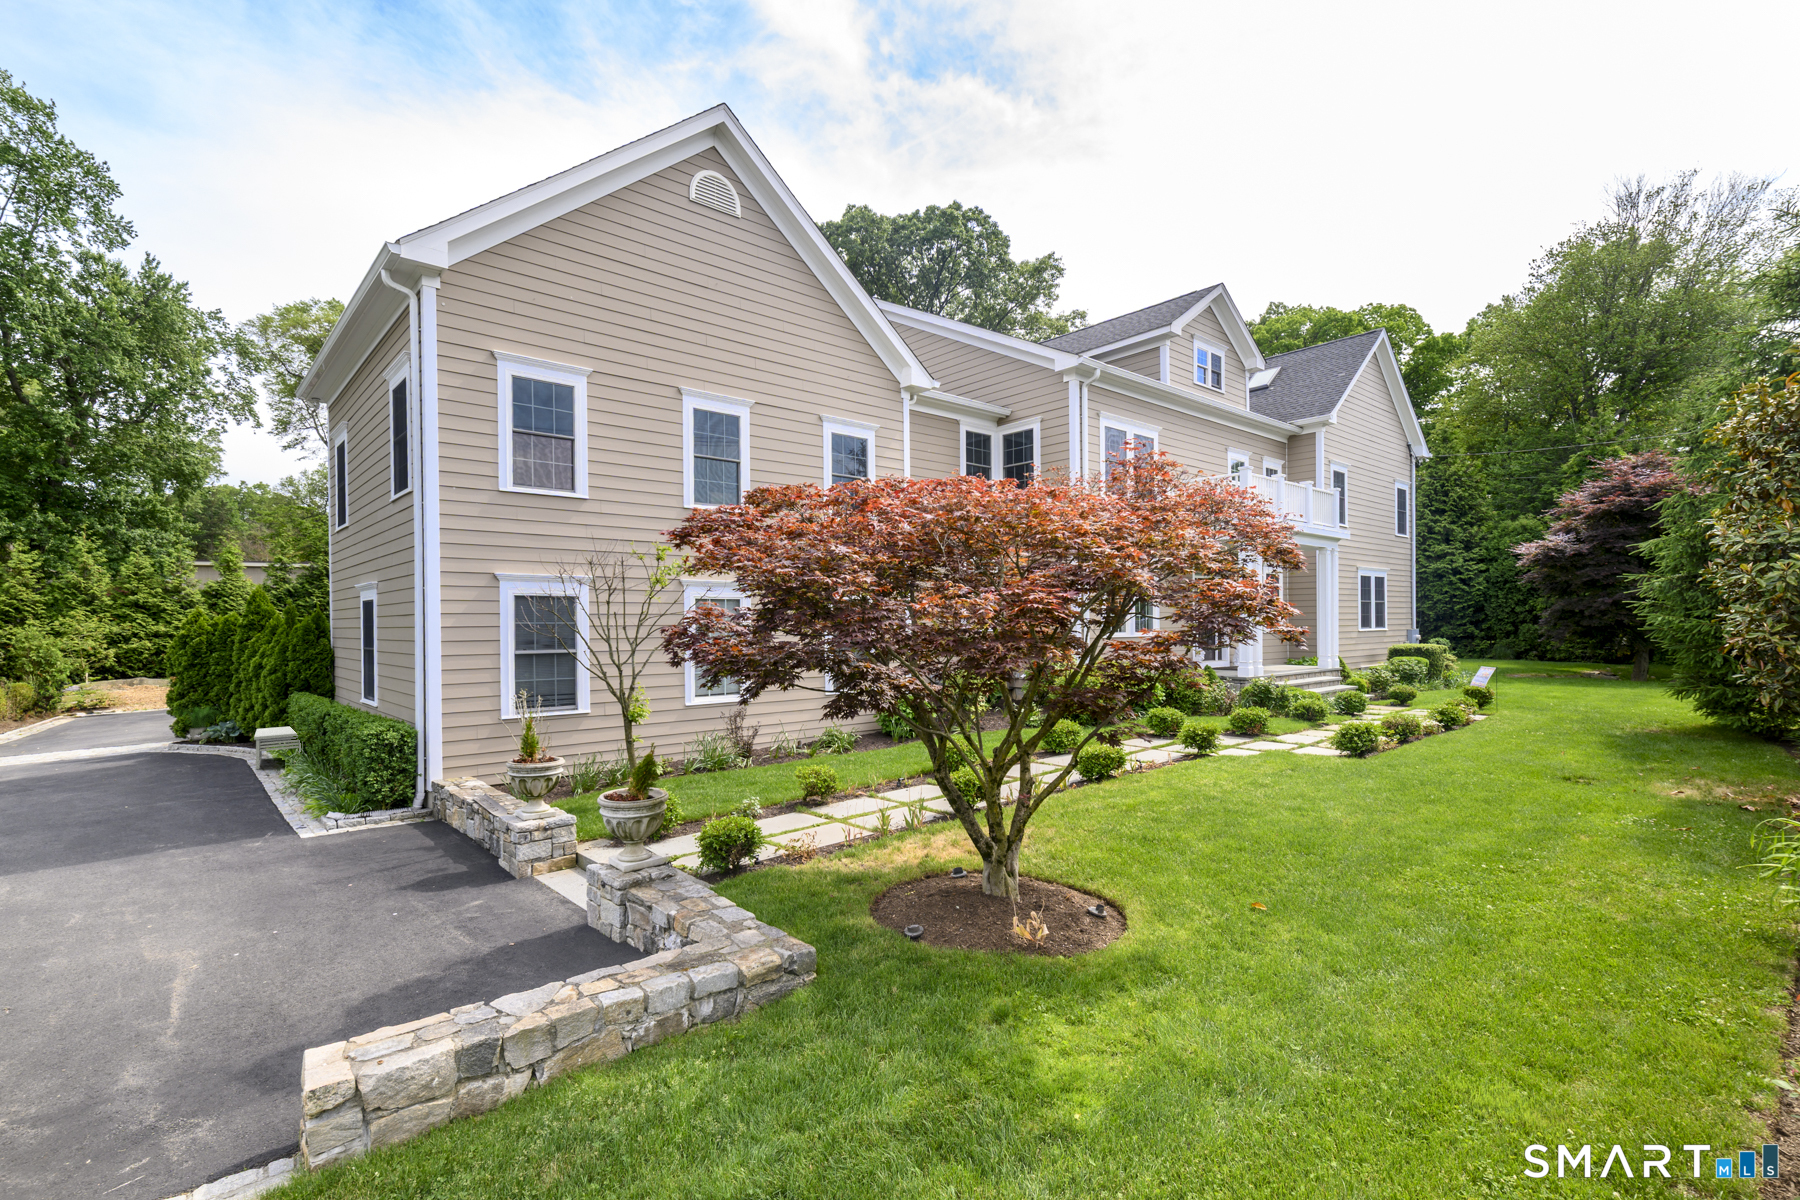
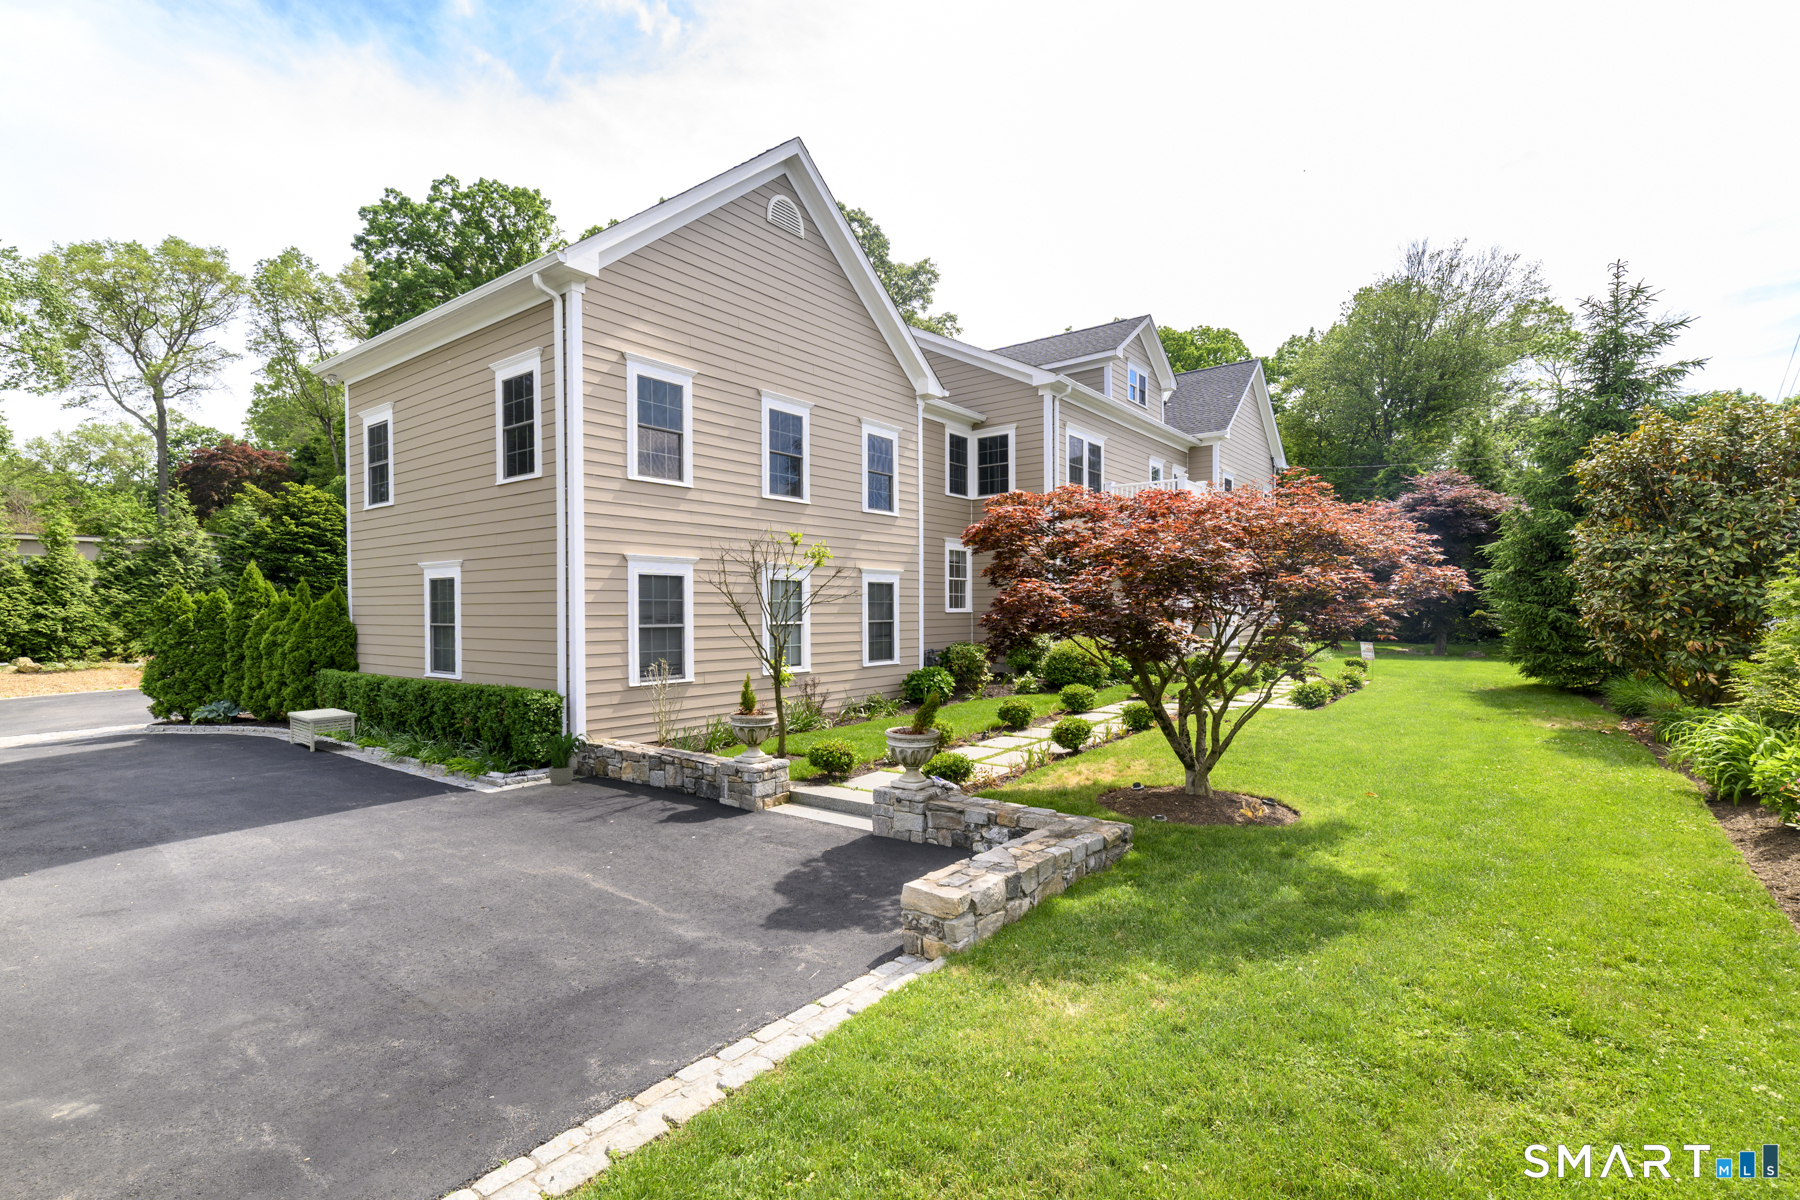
potted plant: present [183,707,221,740] -> present [526,732,591,785]

